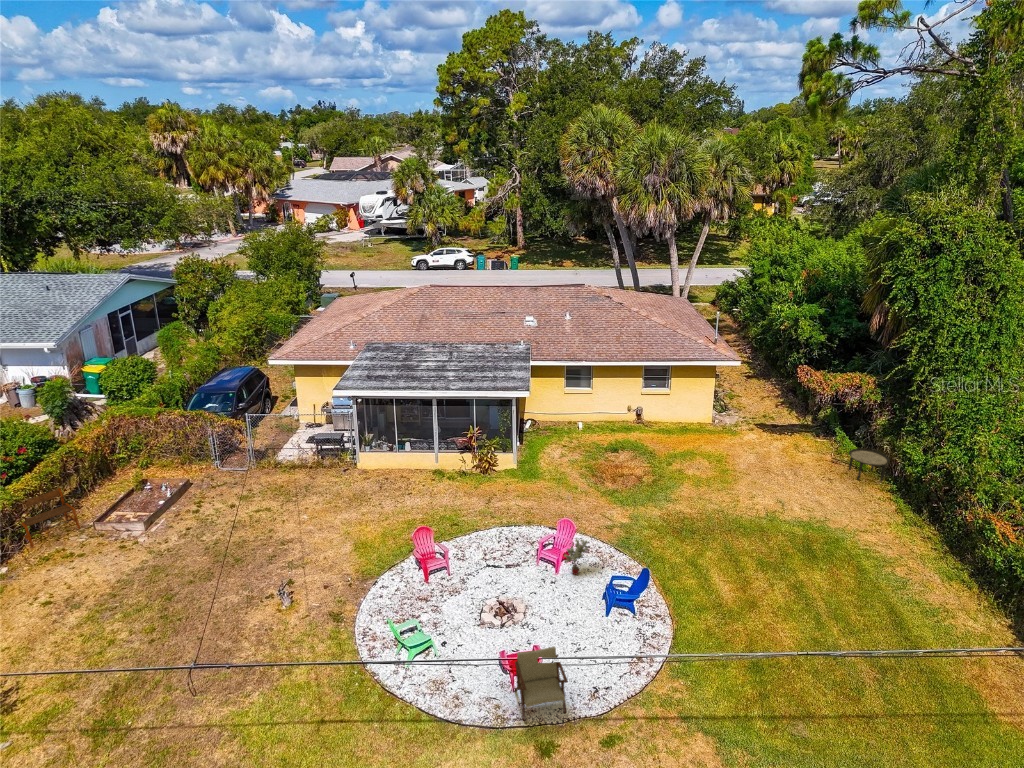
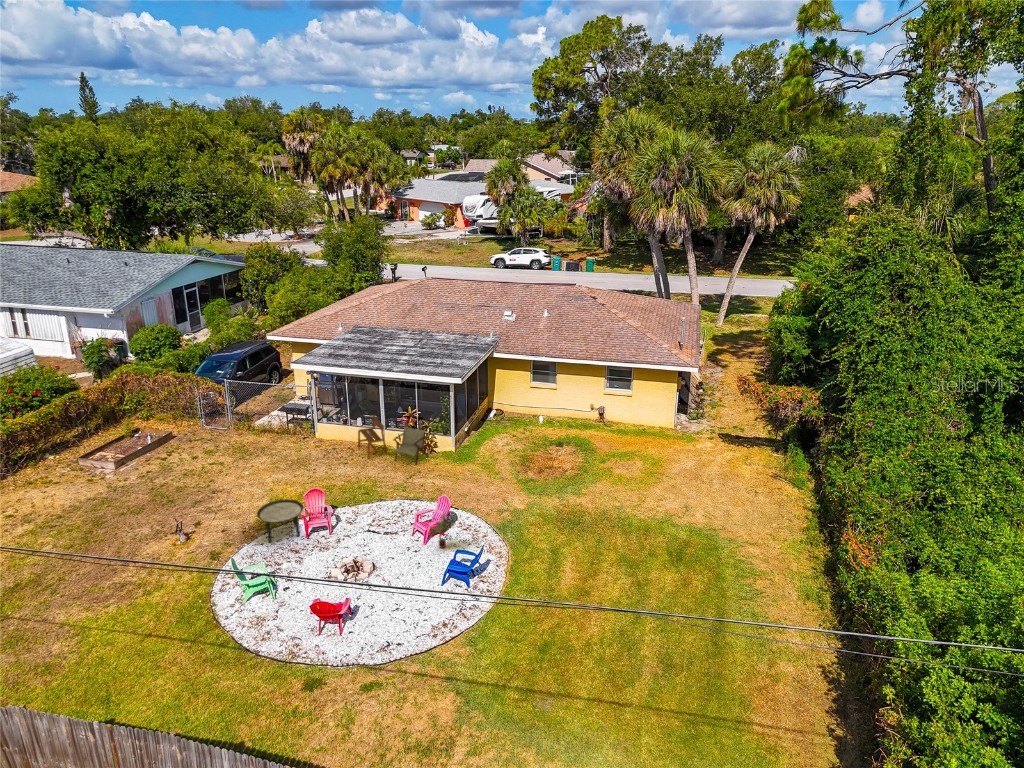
round table: present [848,448,890,481] -> present [257,499,303,543]
bench: present [21,488,80,548] -> present [358,416,387,459]
lounge chair: present [514,646,568,721] -> present [393,427,428,465]

